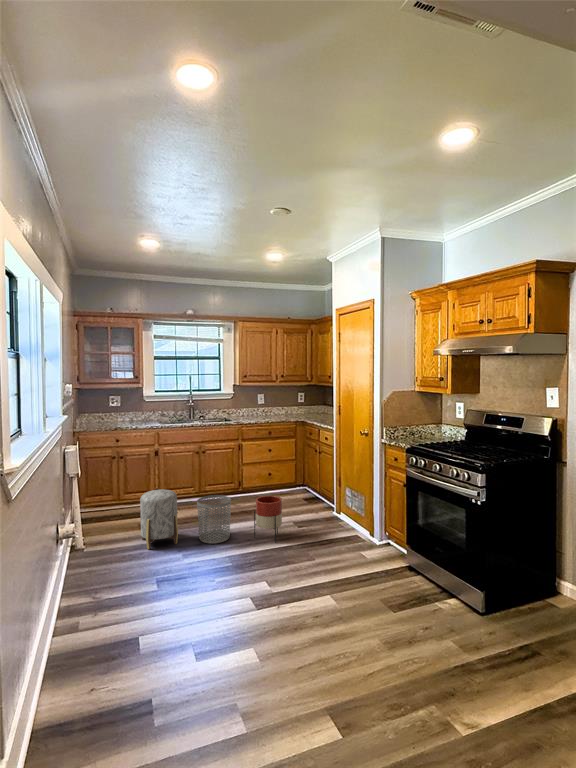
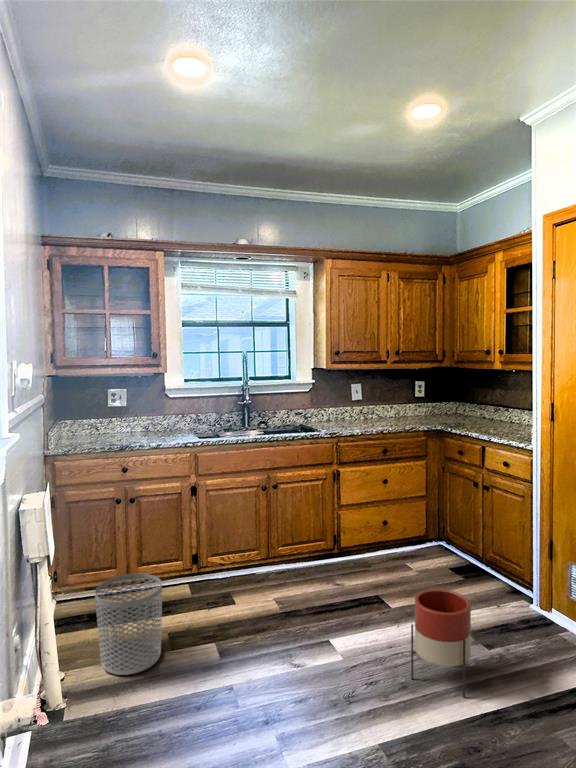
stool: present [140,489,178,549] -> none [180,578,259,714]
waste bin: present [197,495,231,544] -> present [95,574,162,675]

